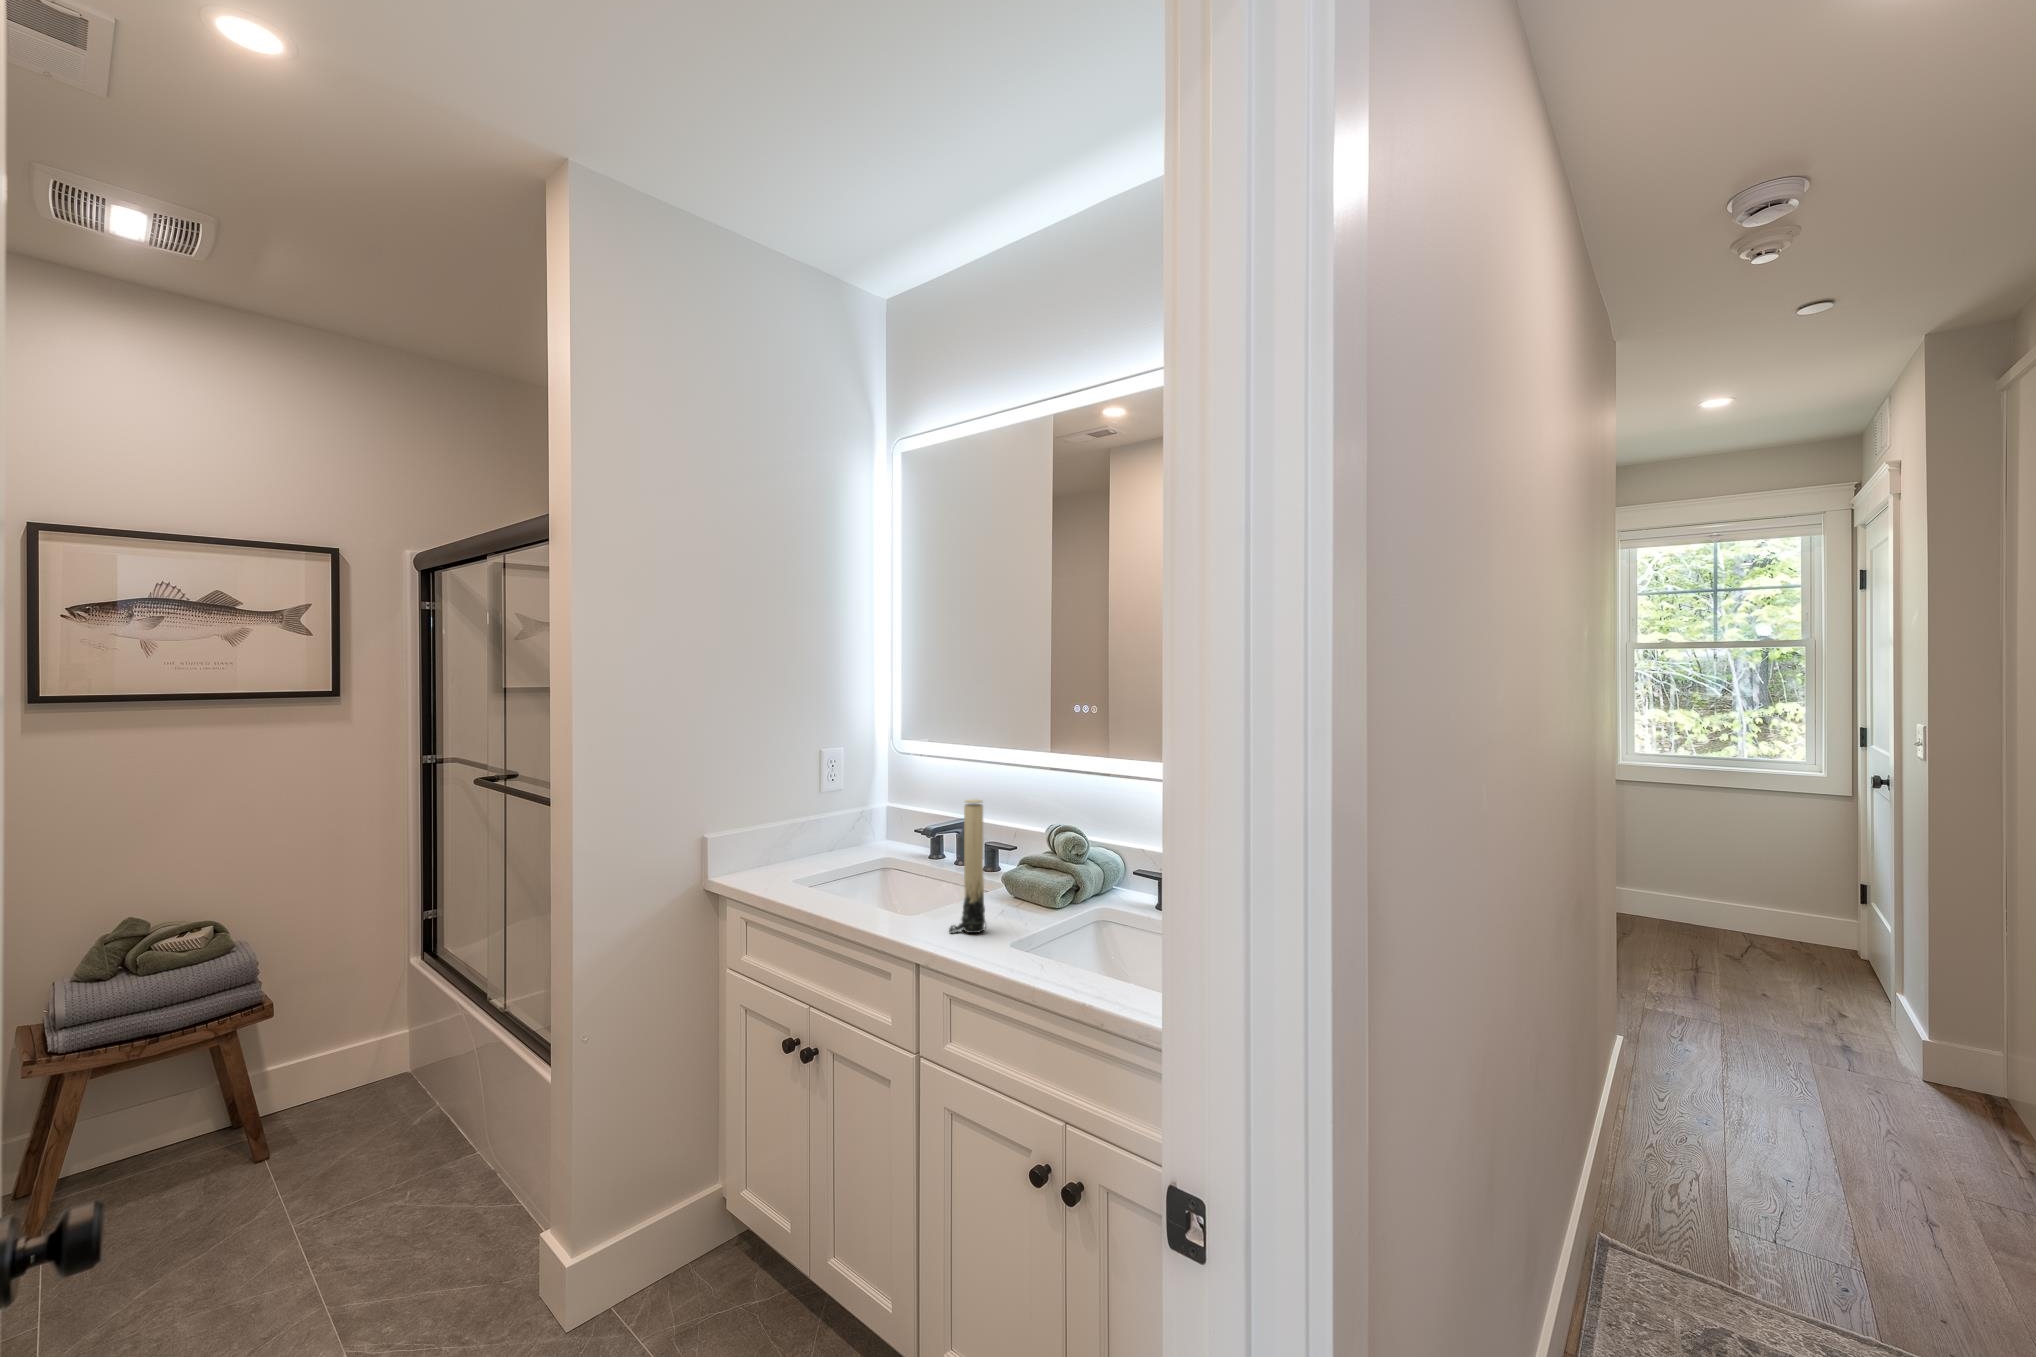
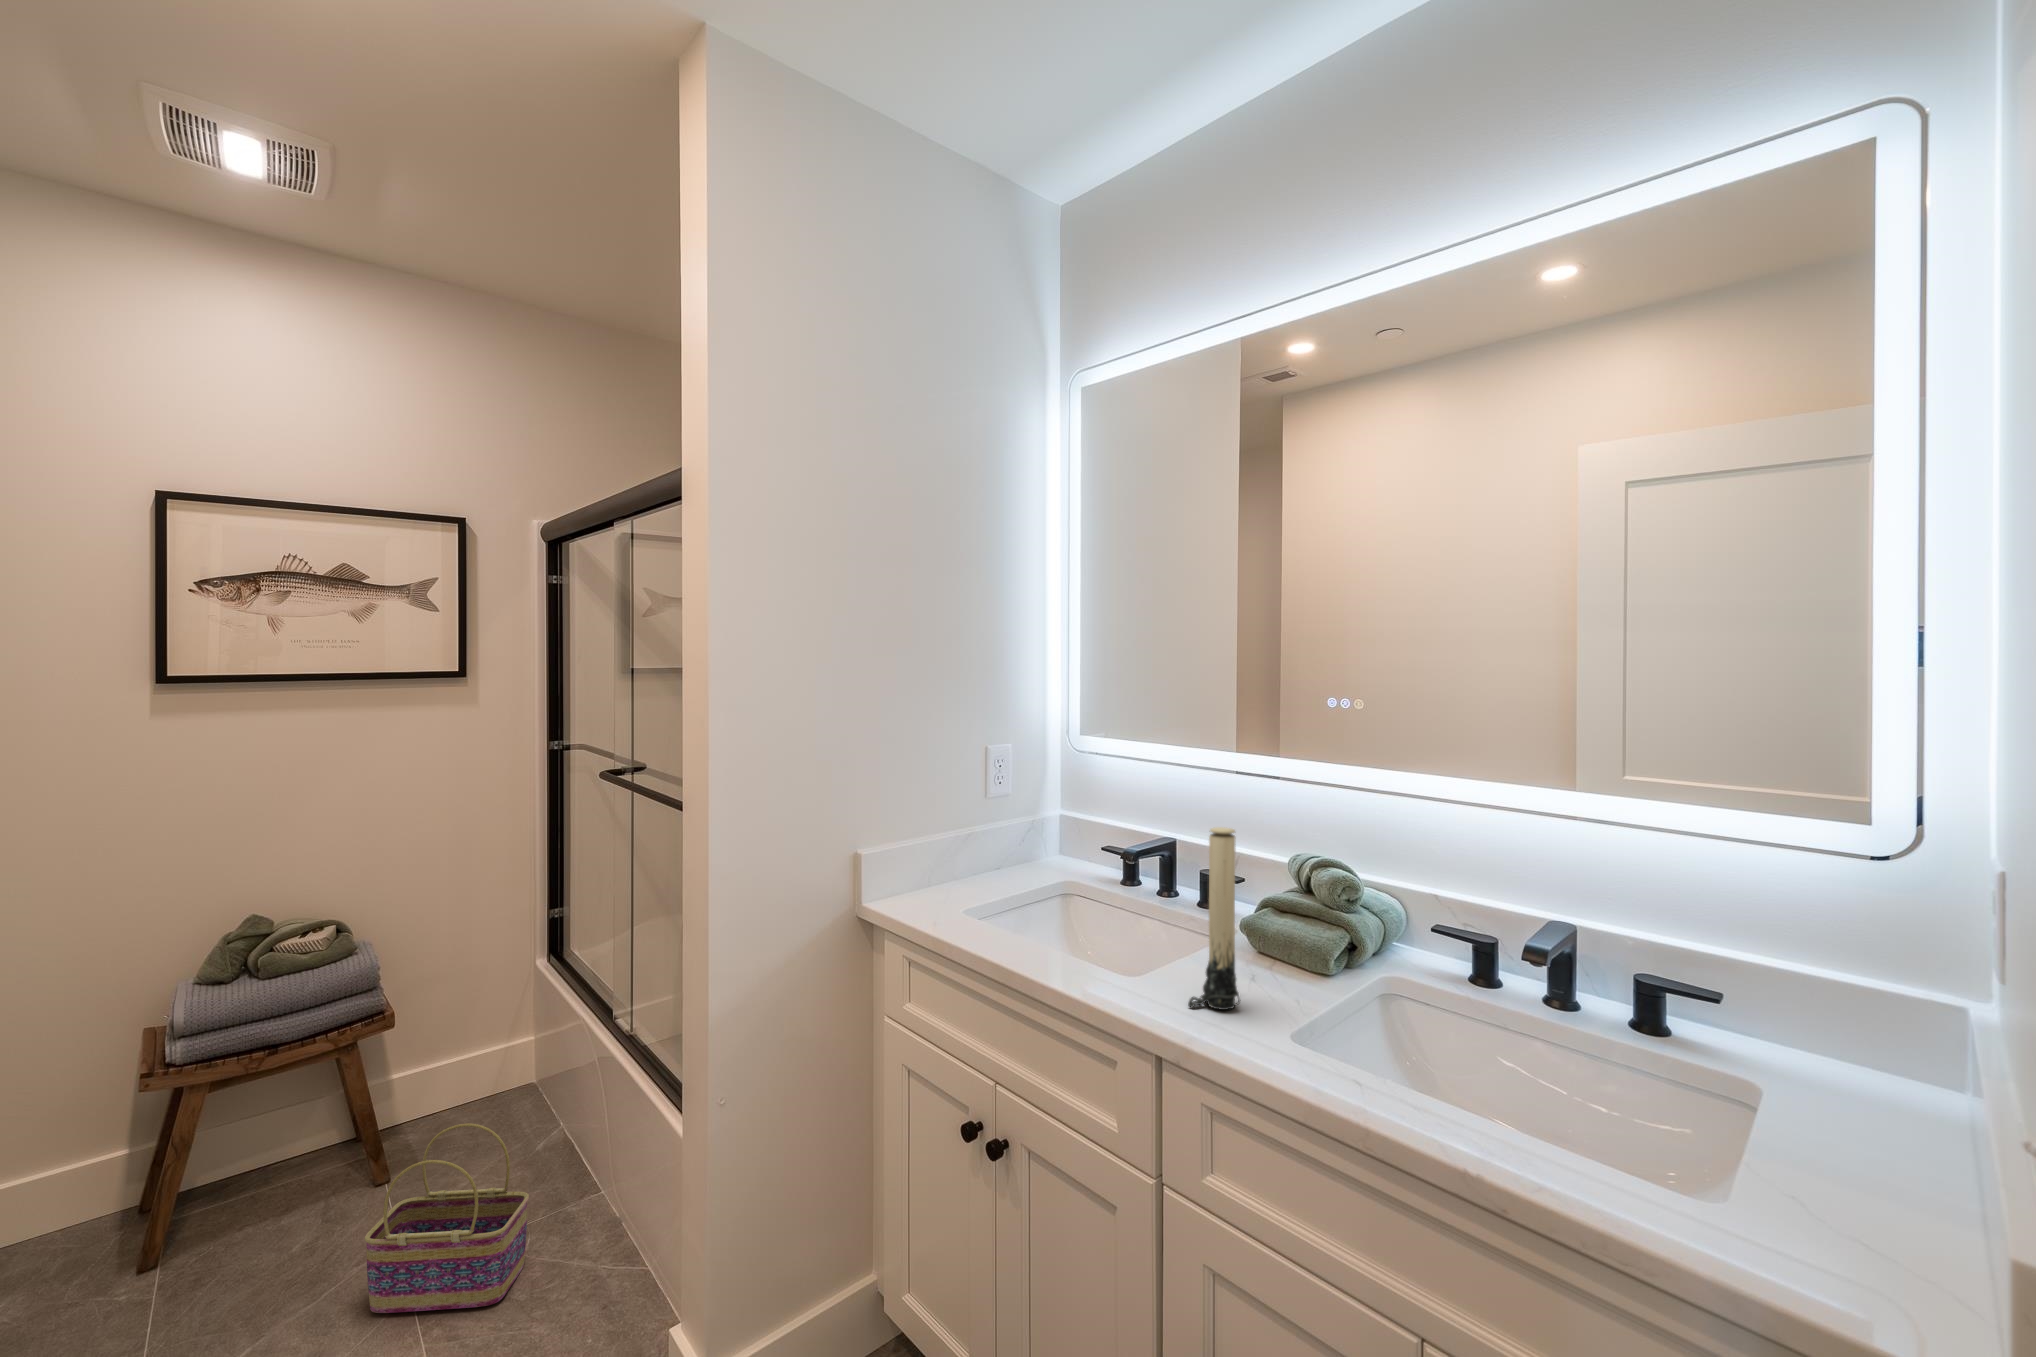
basket: none [256,1089,409,1255] -> present [365,1123,529,1313]

